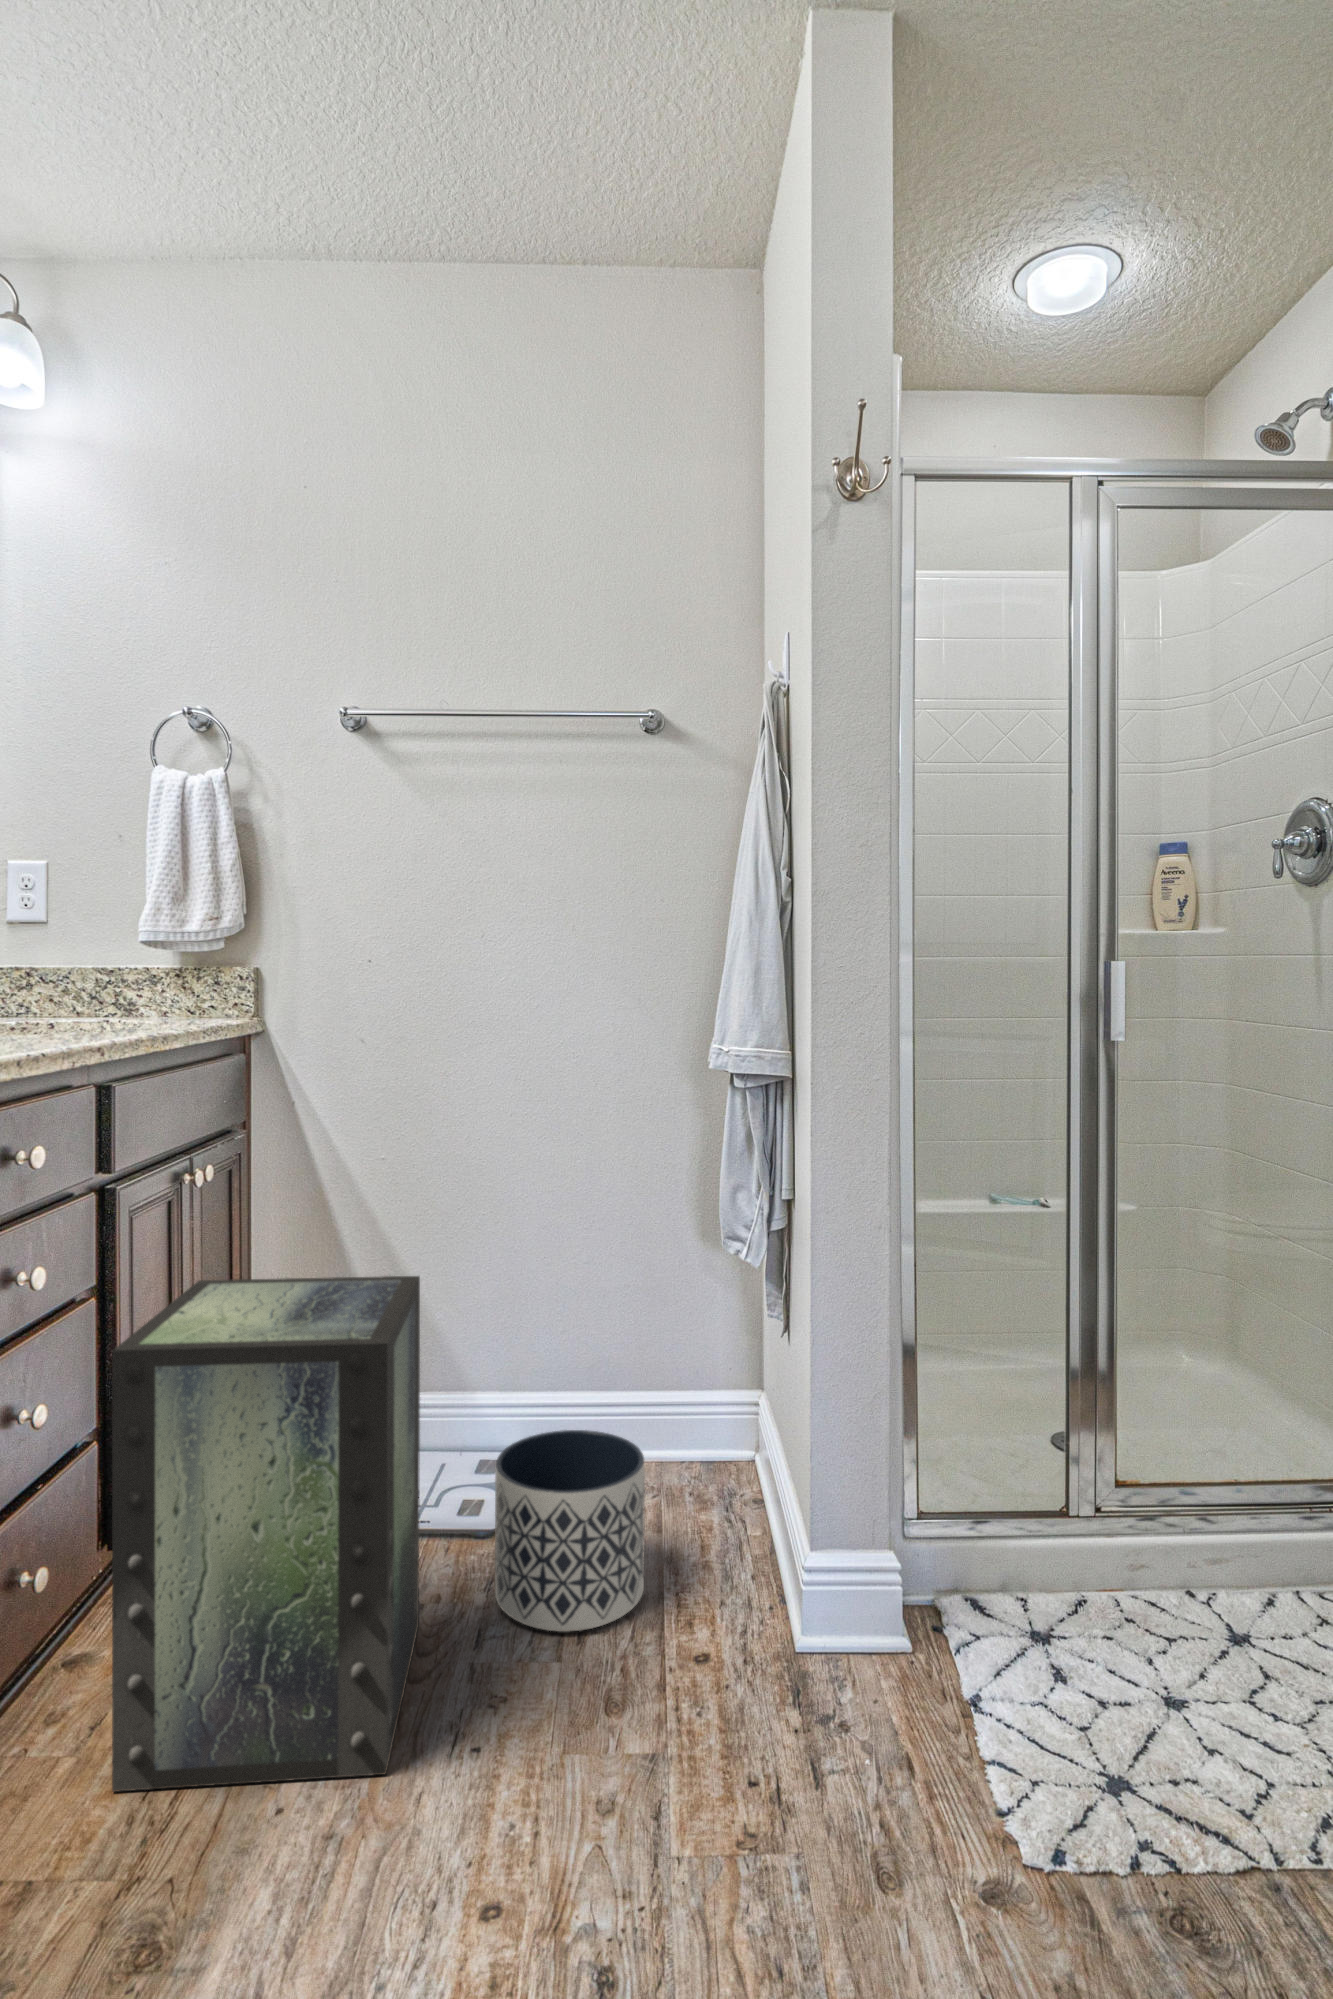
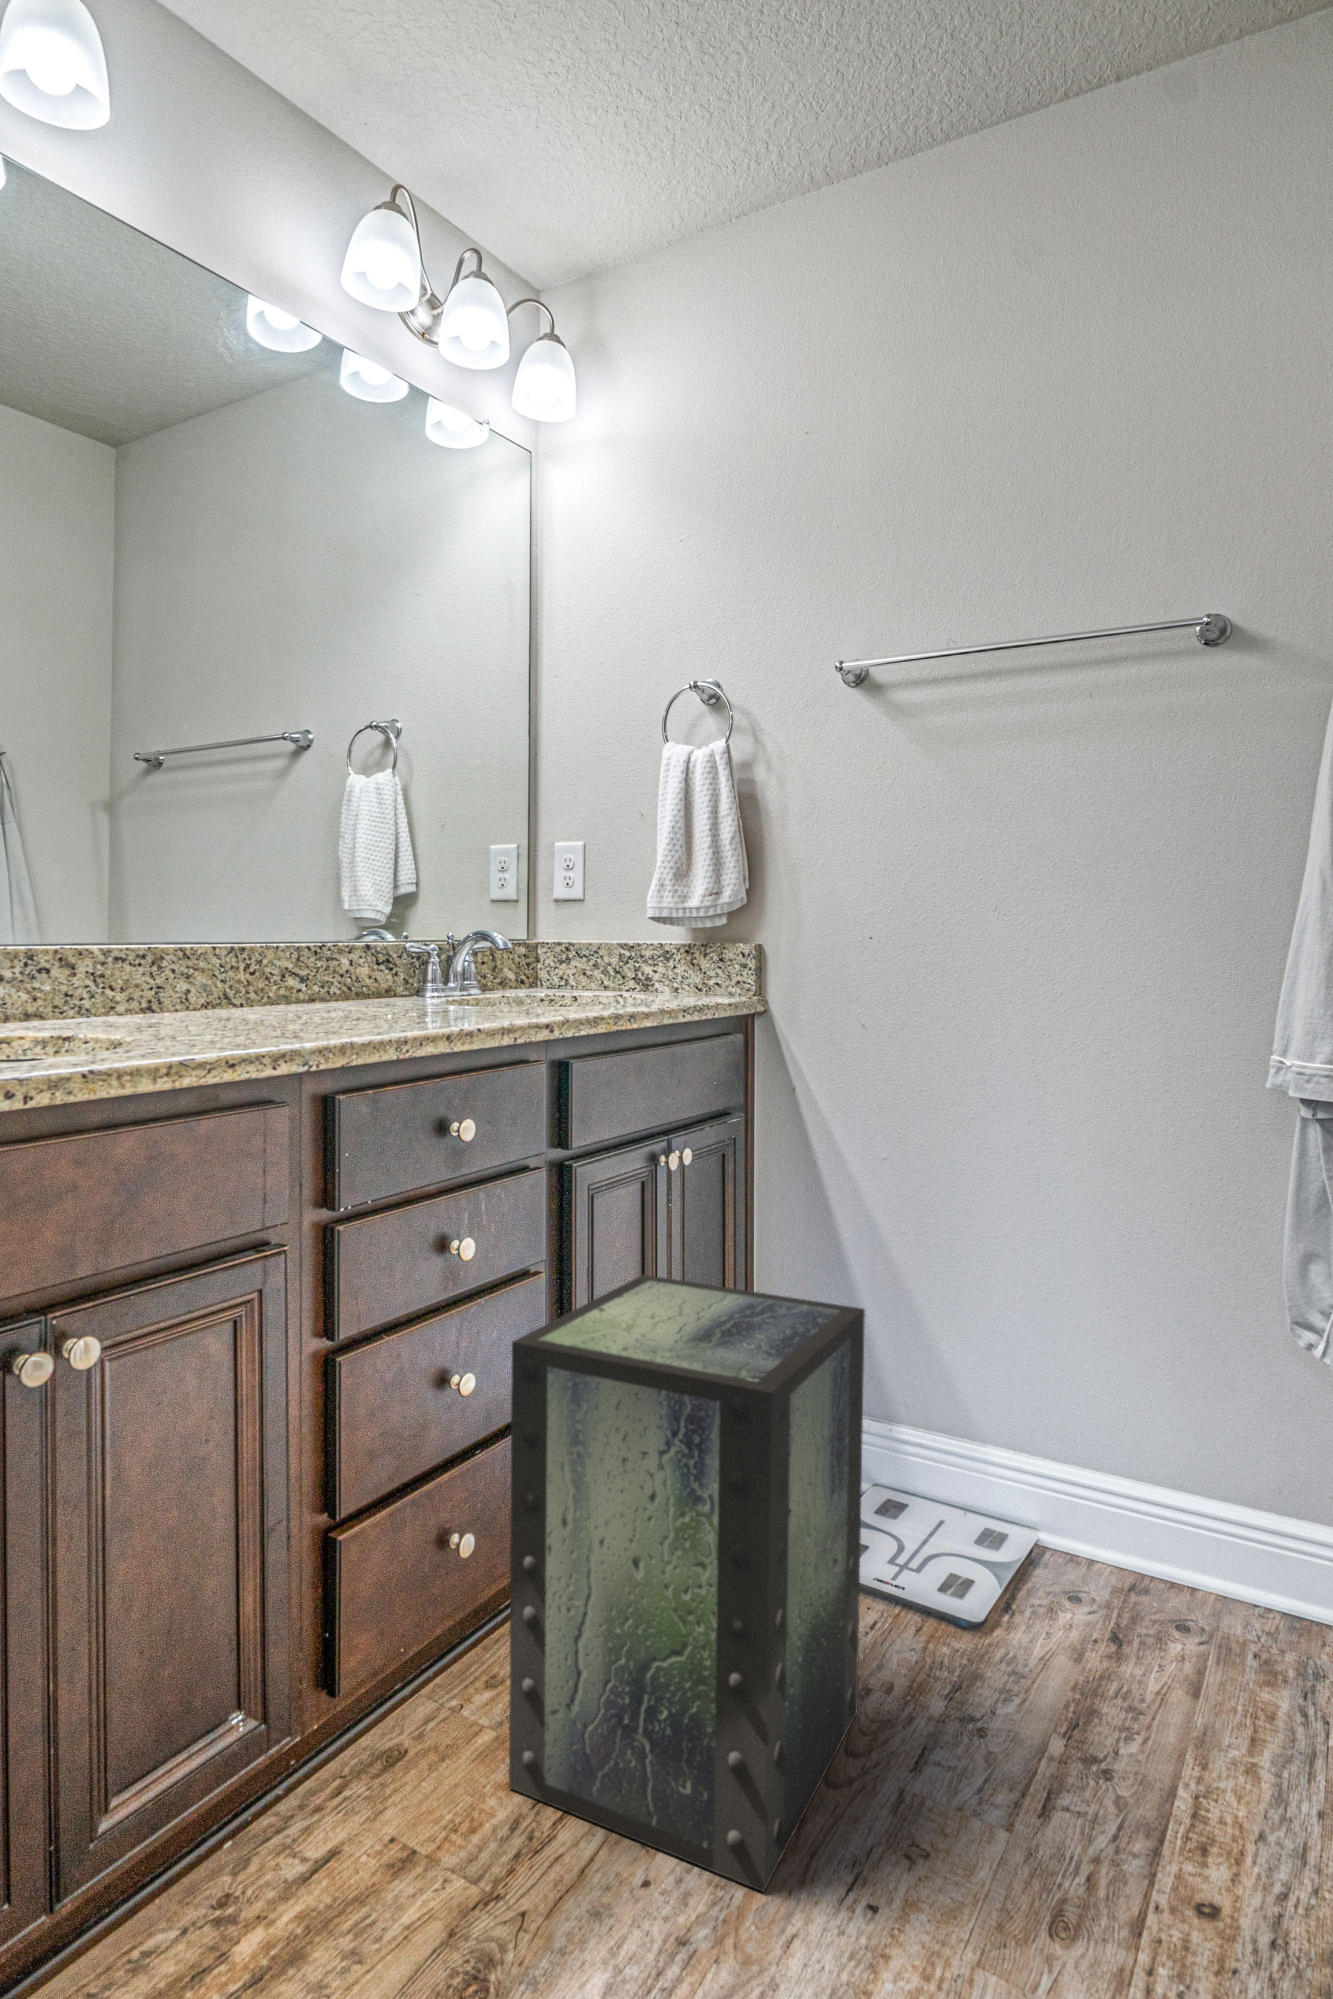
planter: present [495,1430,645,1632] -> none [953,1524,1155,1800]

